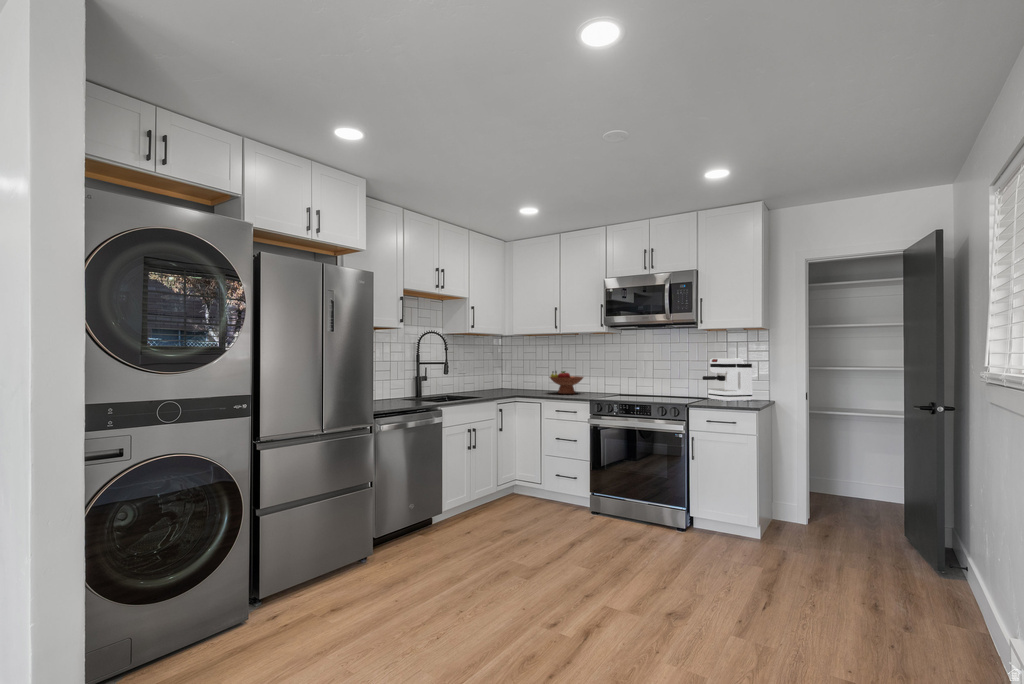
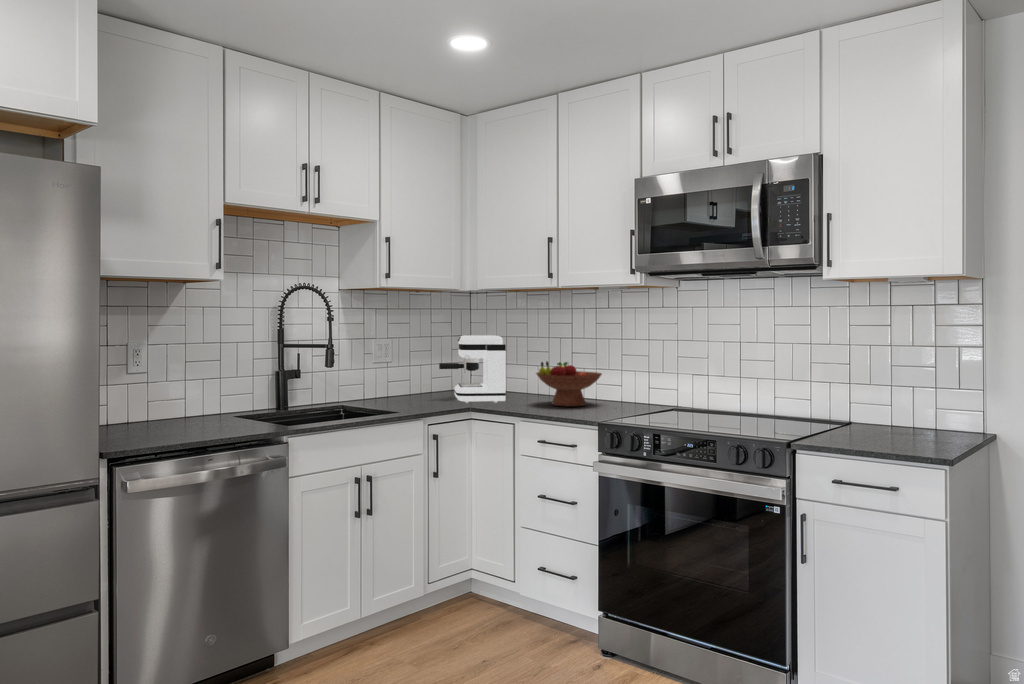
coffee maker: present [702,358,753,401] -> present [439,335,506,403]

